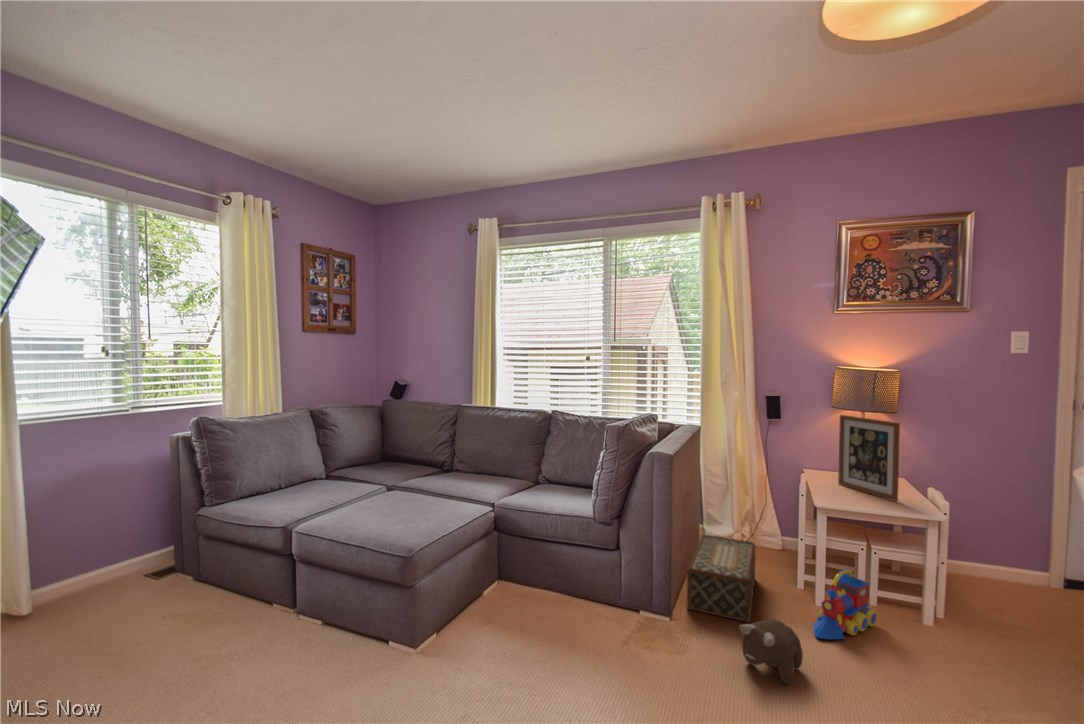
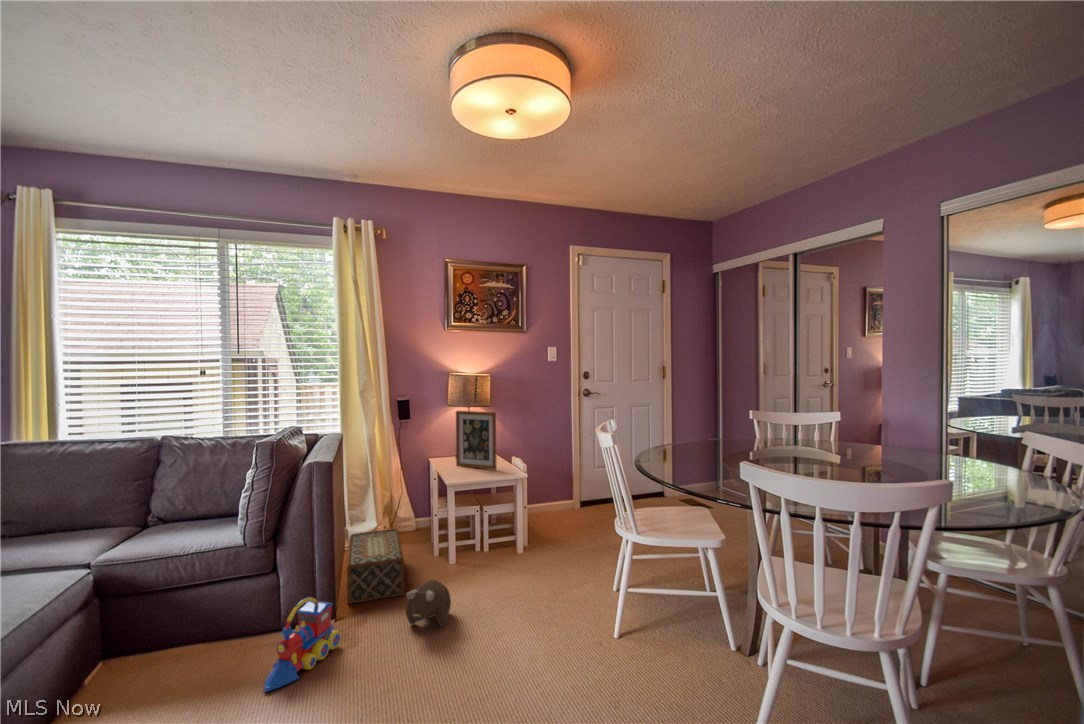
toy train: present [814,569,877,639] -> present [265,597,341,692]

